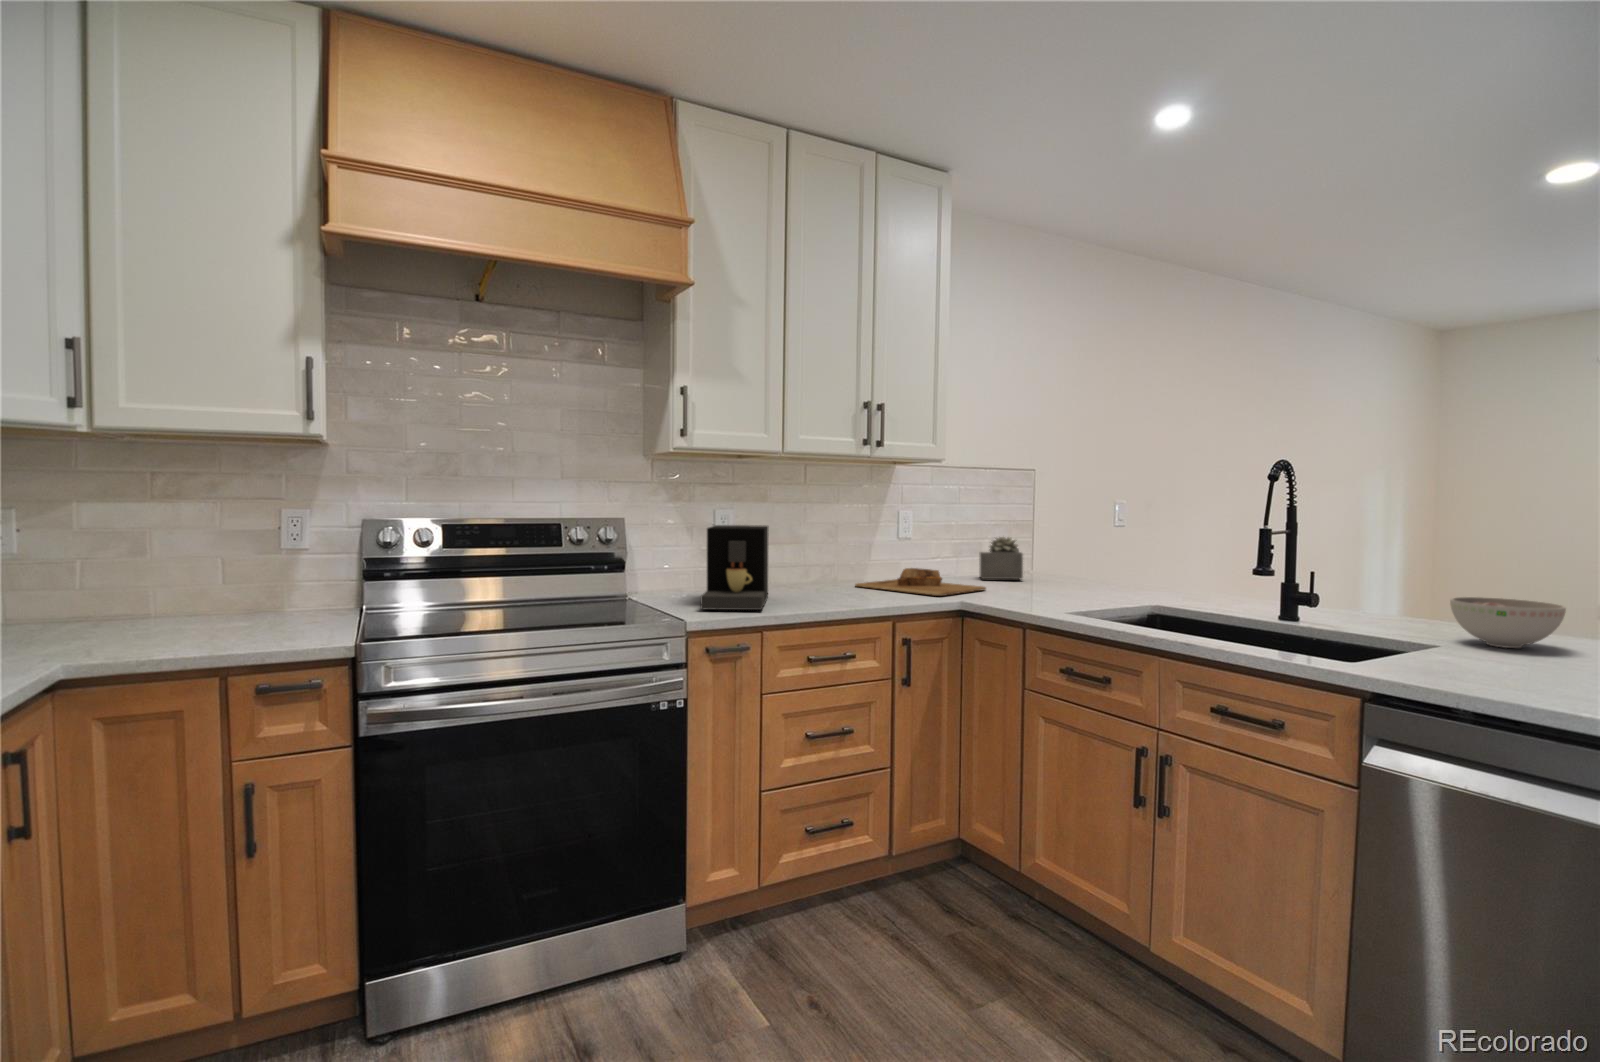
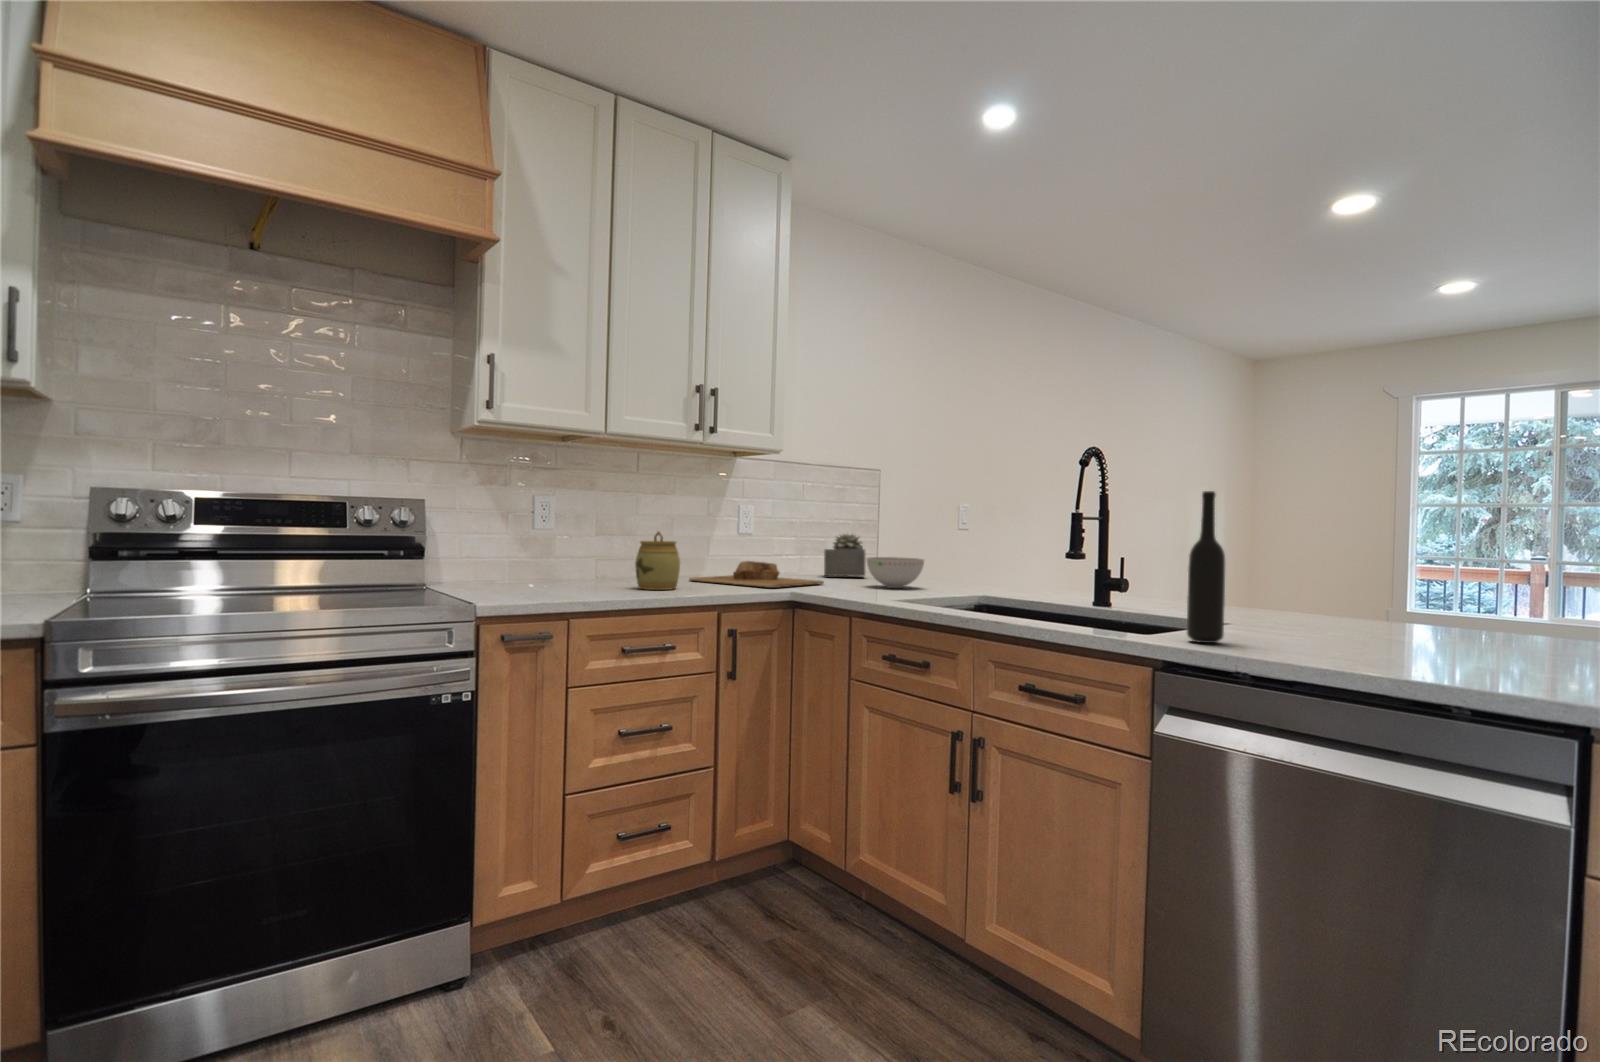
bottle: none [1400,521,1446,676] -> present [1187,491,1226,643]
coffee maker: present [700,525,768,610] -> none [501,509,590,596]
jar: none [812,544,853,600] -> present [635,532,680,590]
bowl: present [1450,597,1566,648] -> present [867,557,924,588]

